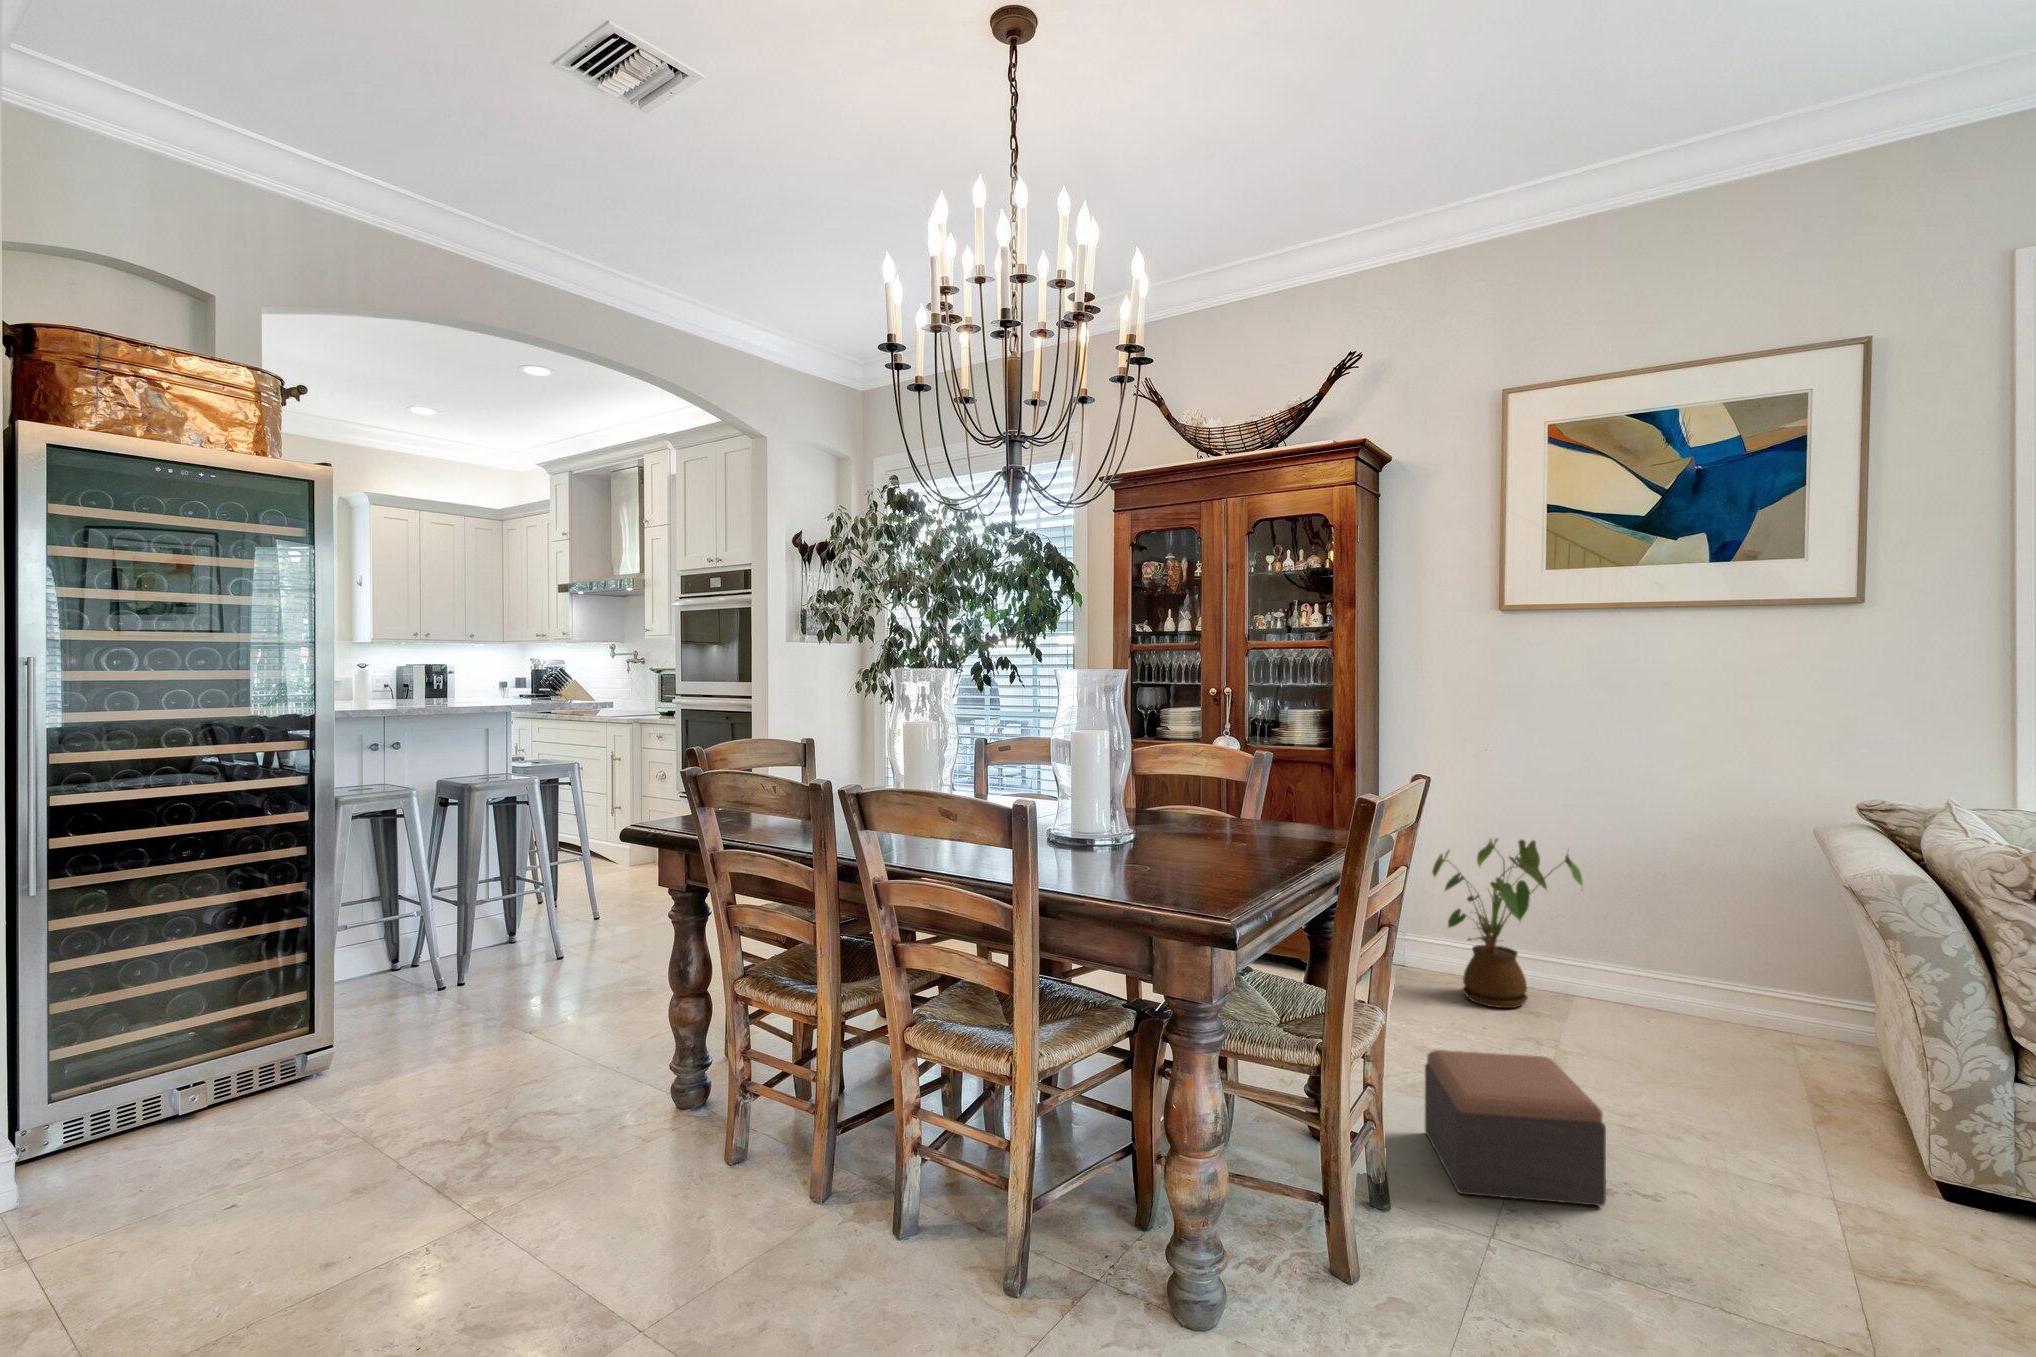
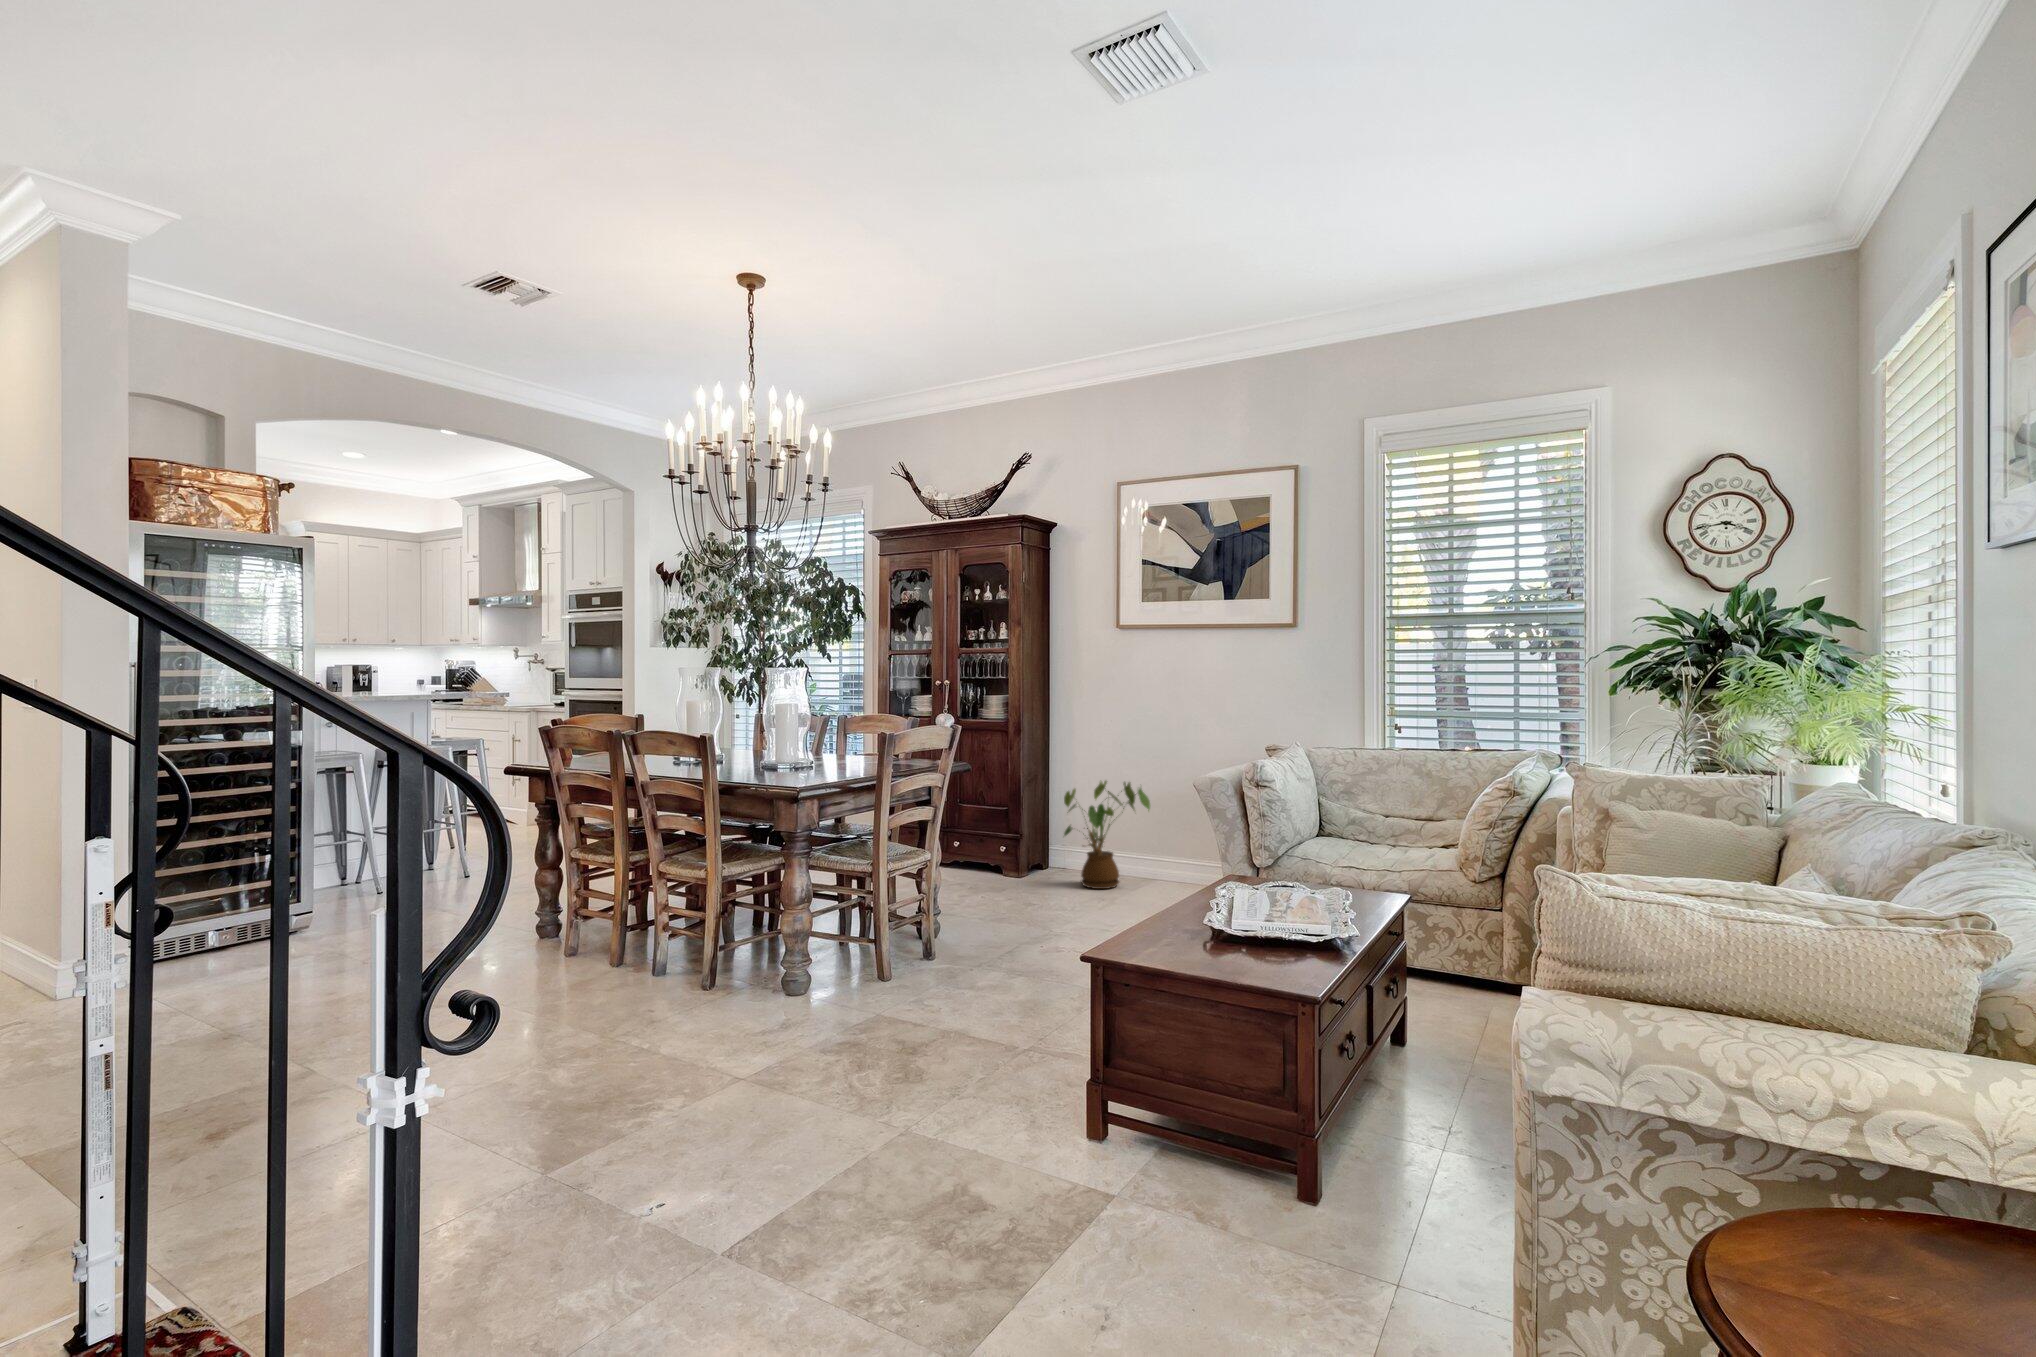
footstool: present [1425,1050,1606,1206] -> none [972,888,1052,958]

